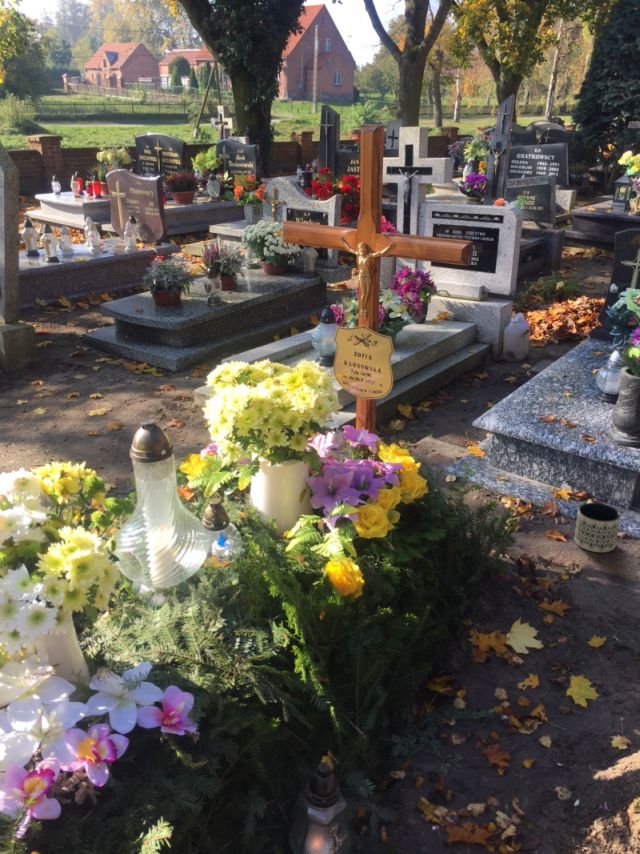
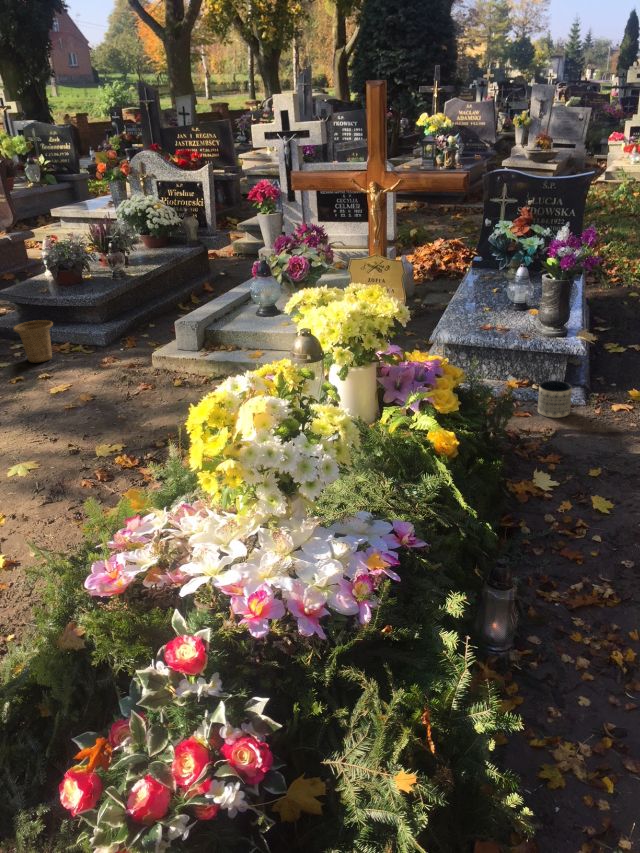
basket: none [90,337,128,378] -> present [13,320,53,362]

